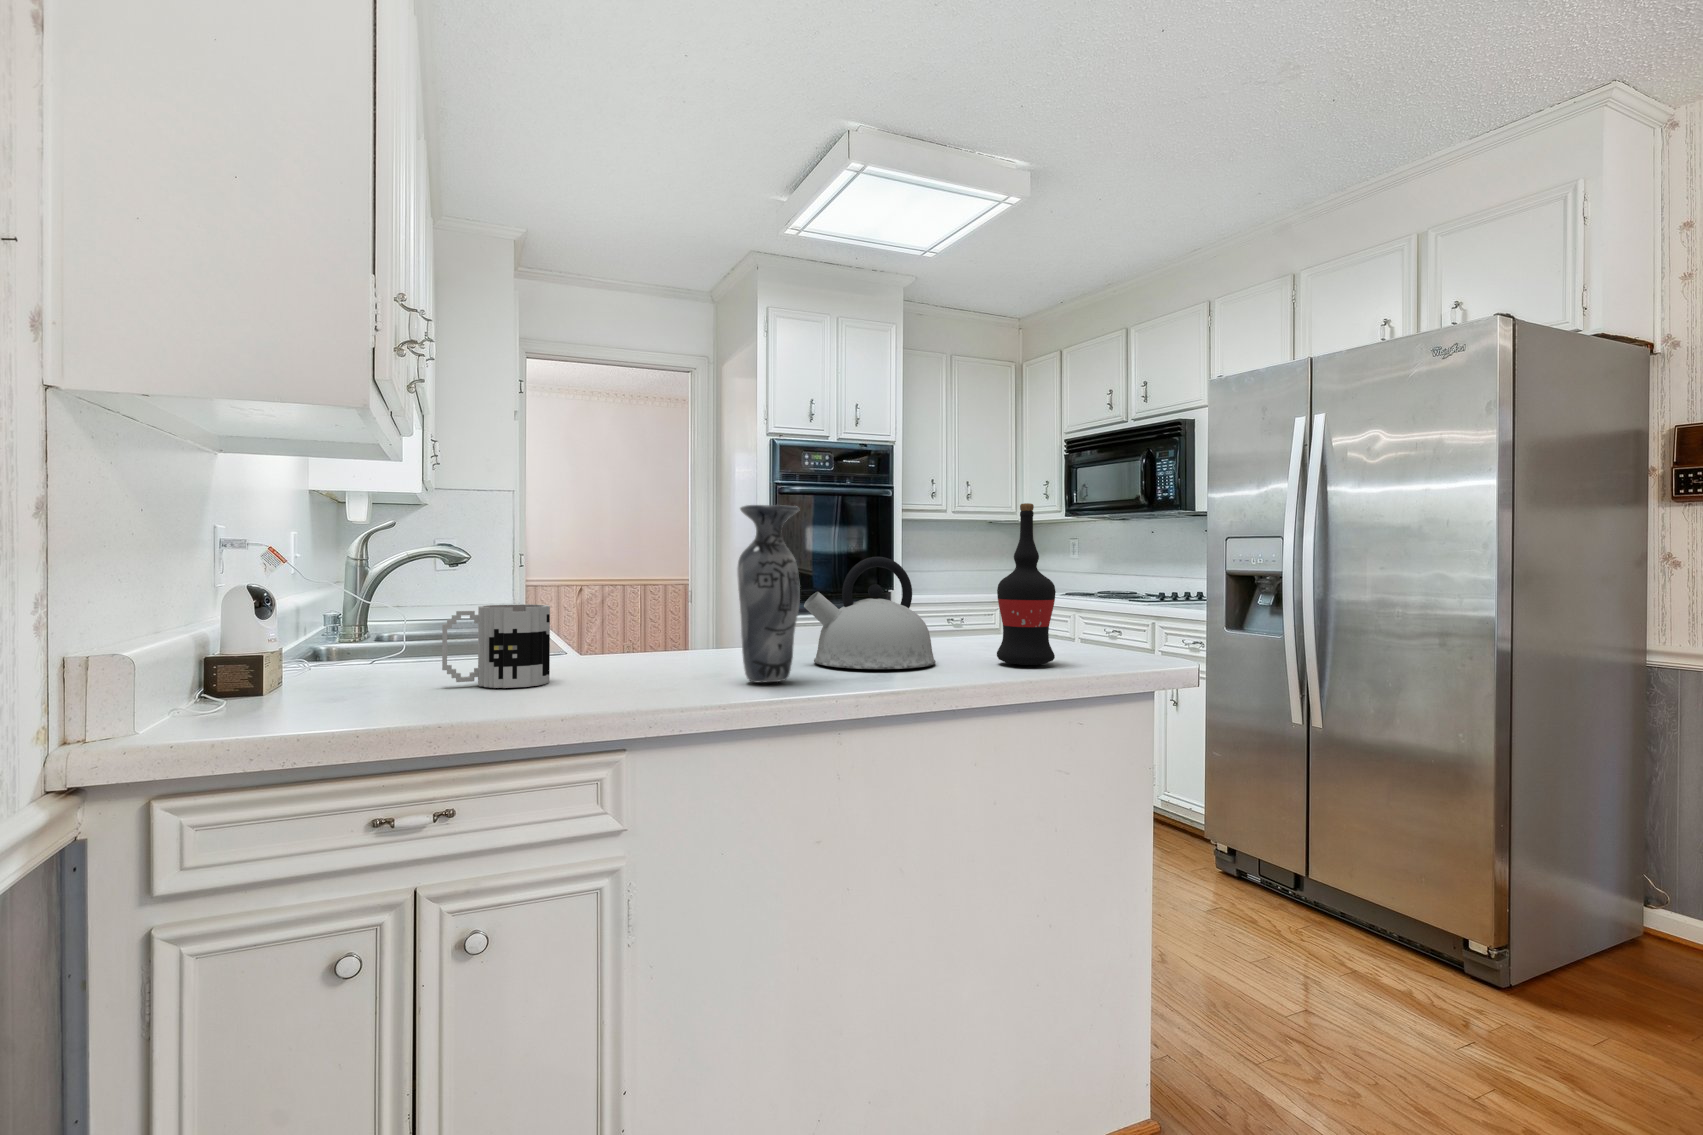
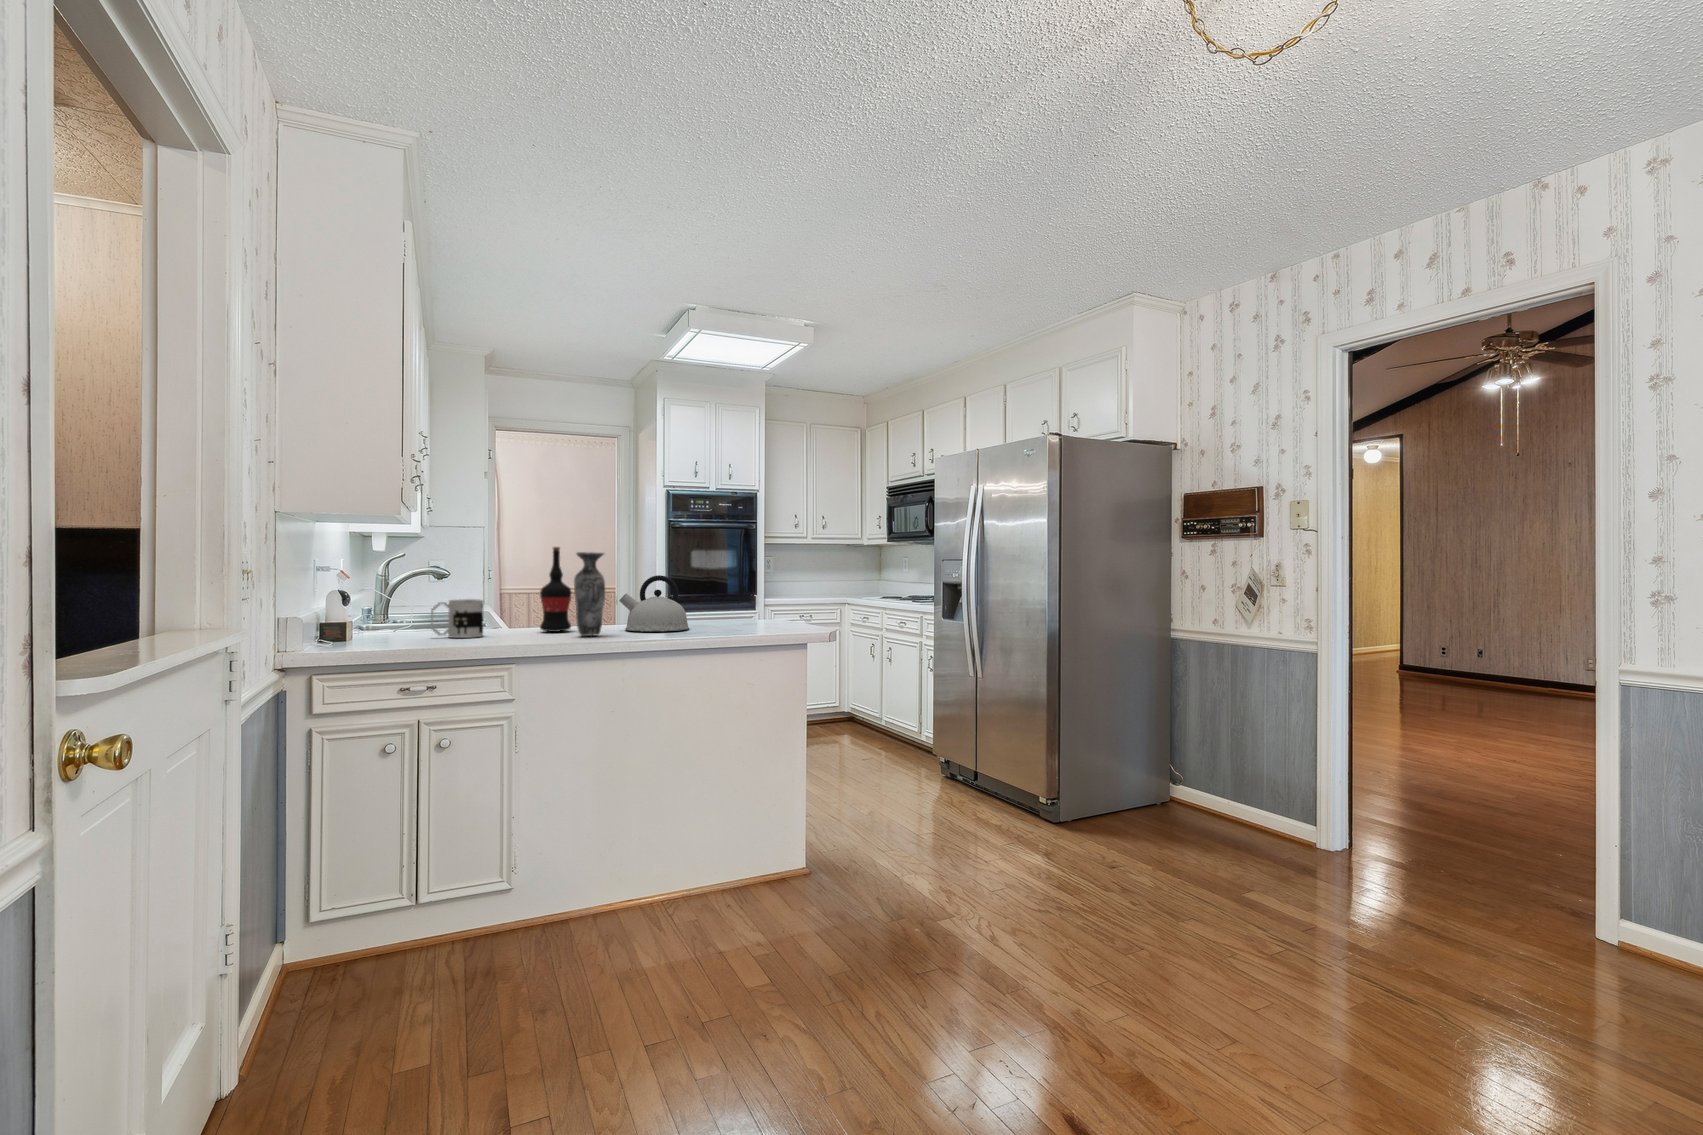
wine bottle: present [997,503,1056,665] -> present [540,547,571,632]

